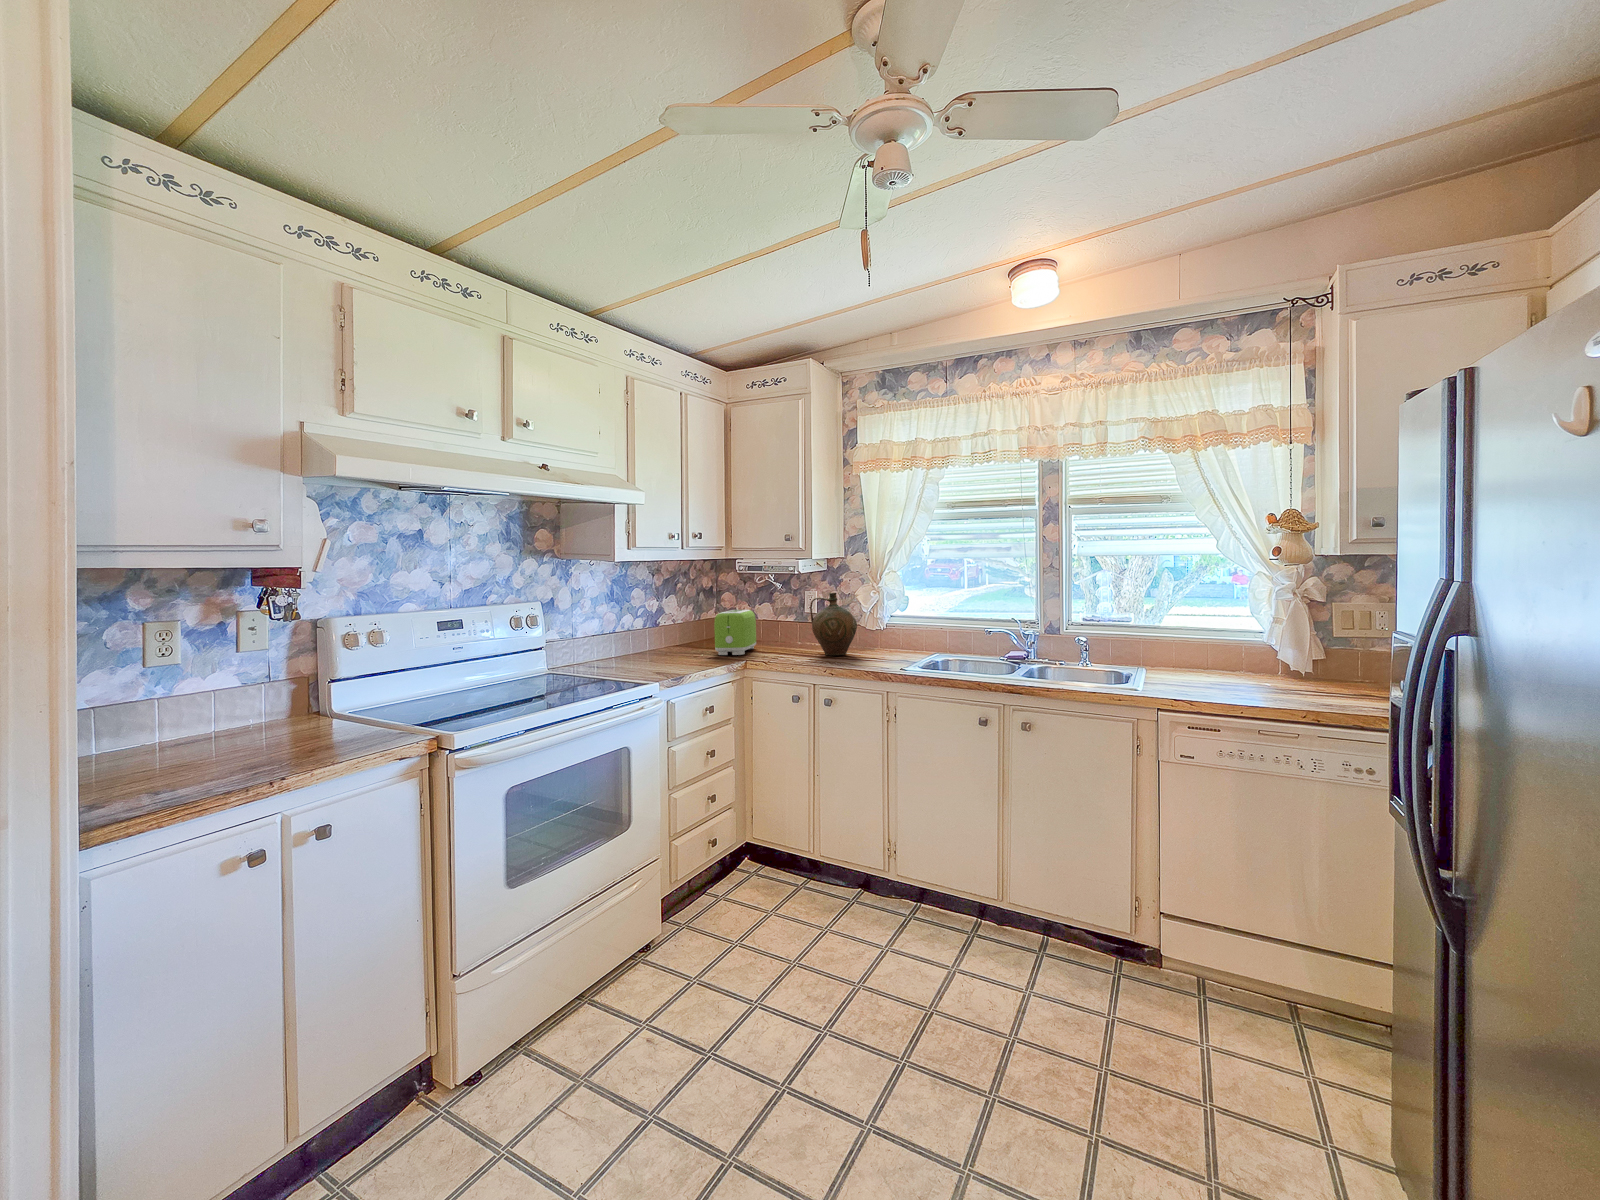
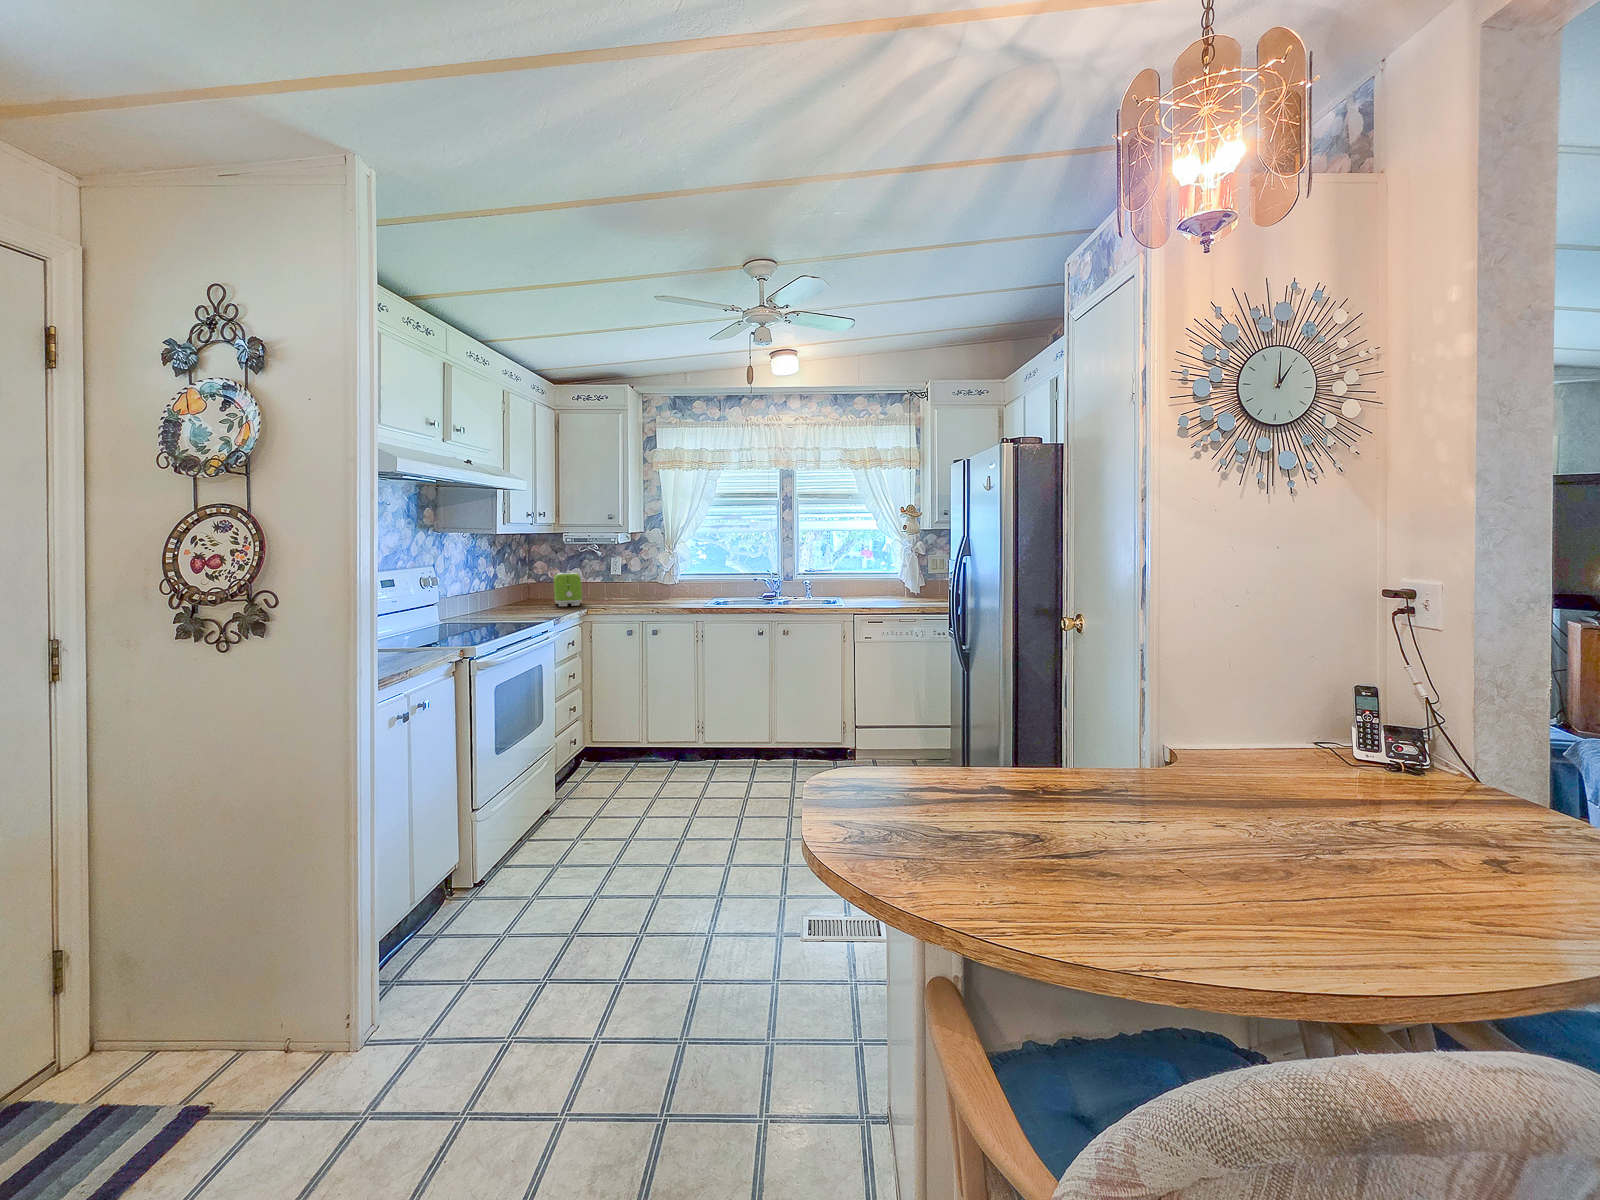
ceramic jug: present [810,593,857,656] -> none [629,557,664,603]

